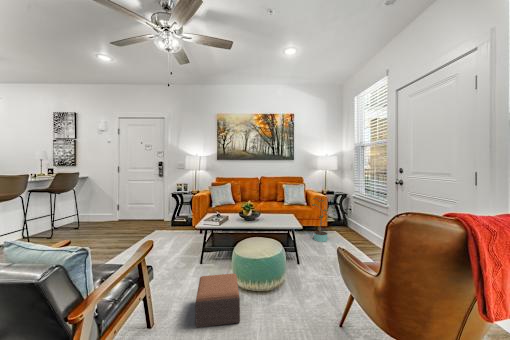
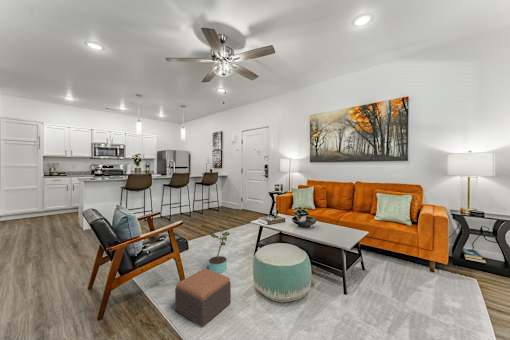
potted plant: present [312,198,336,242] -> present [202,212,229,273]

